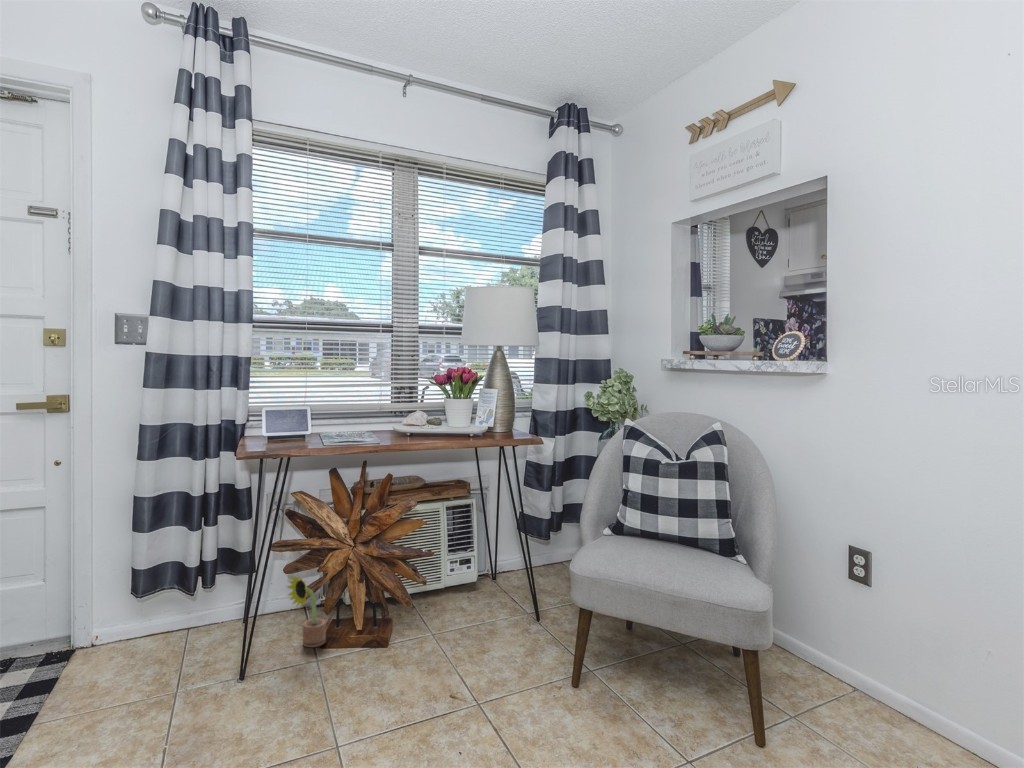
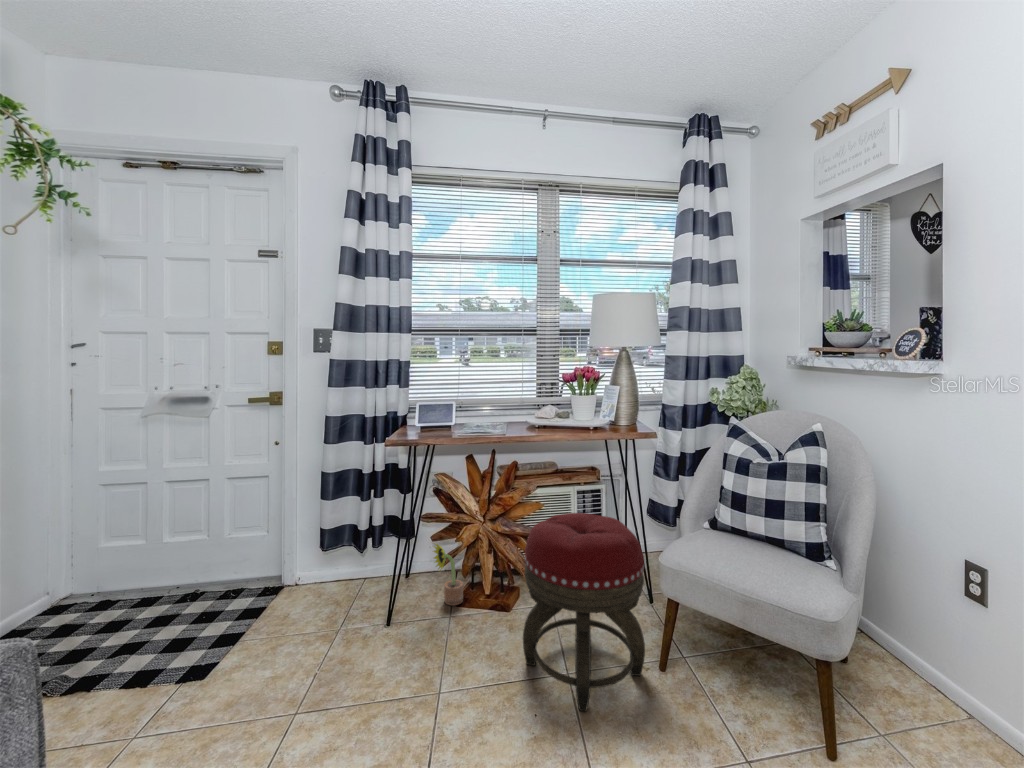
footstool: none [416,519,538,704] -> present [523,513,645,711]

